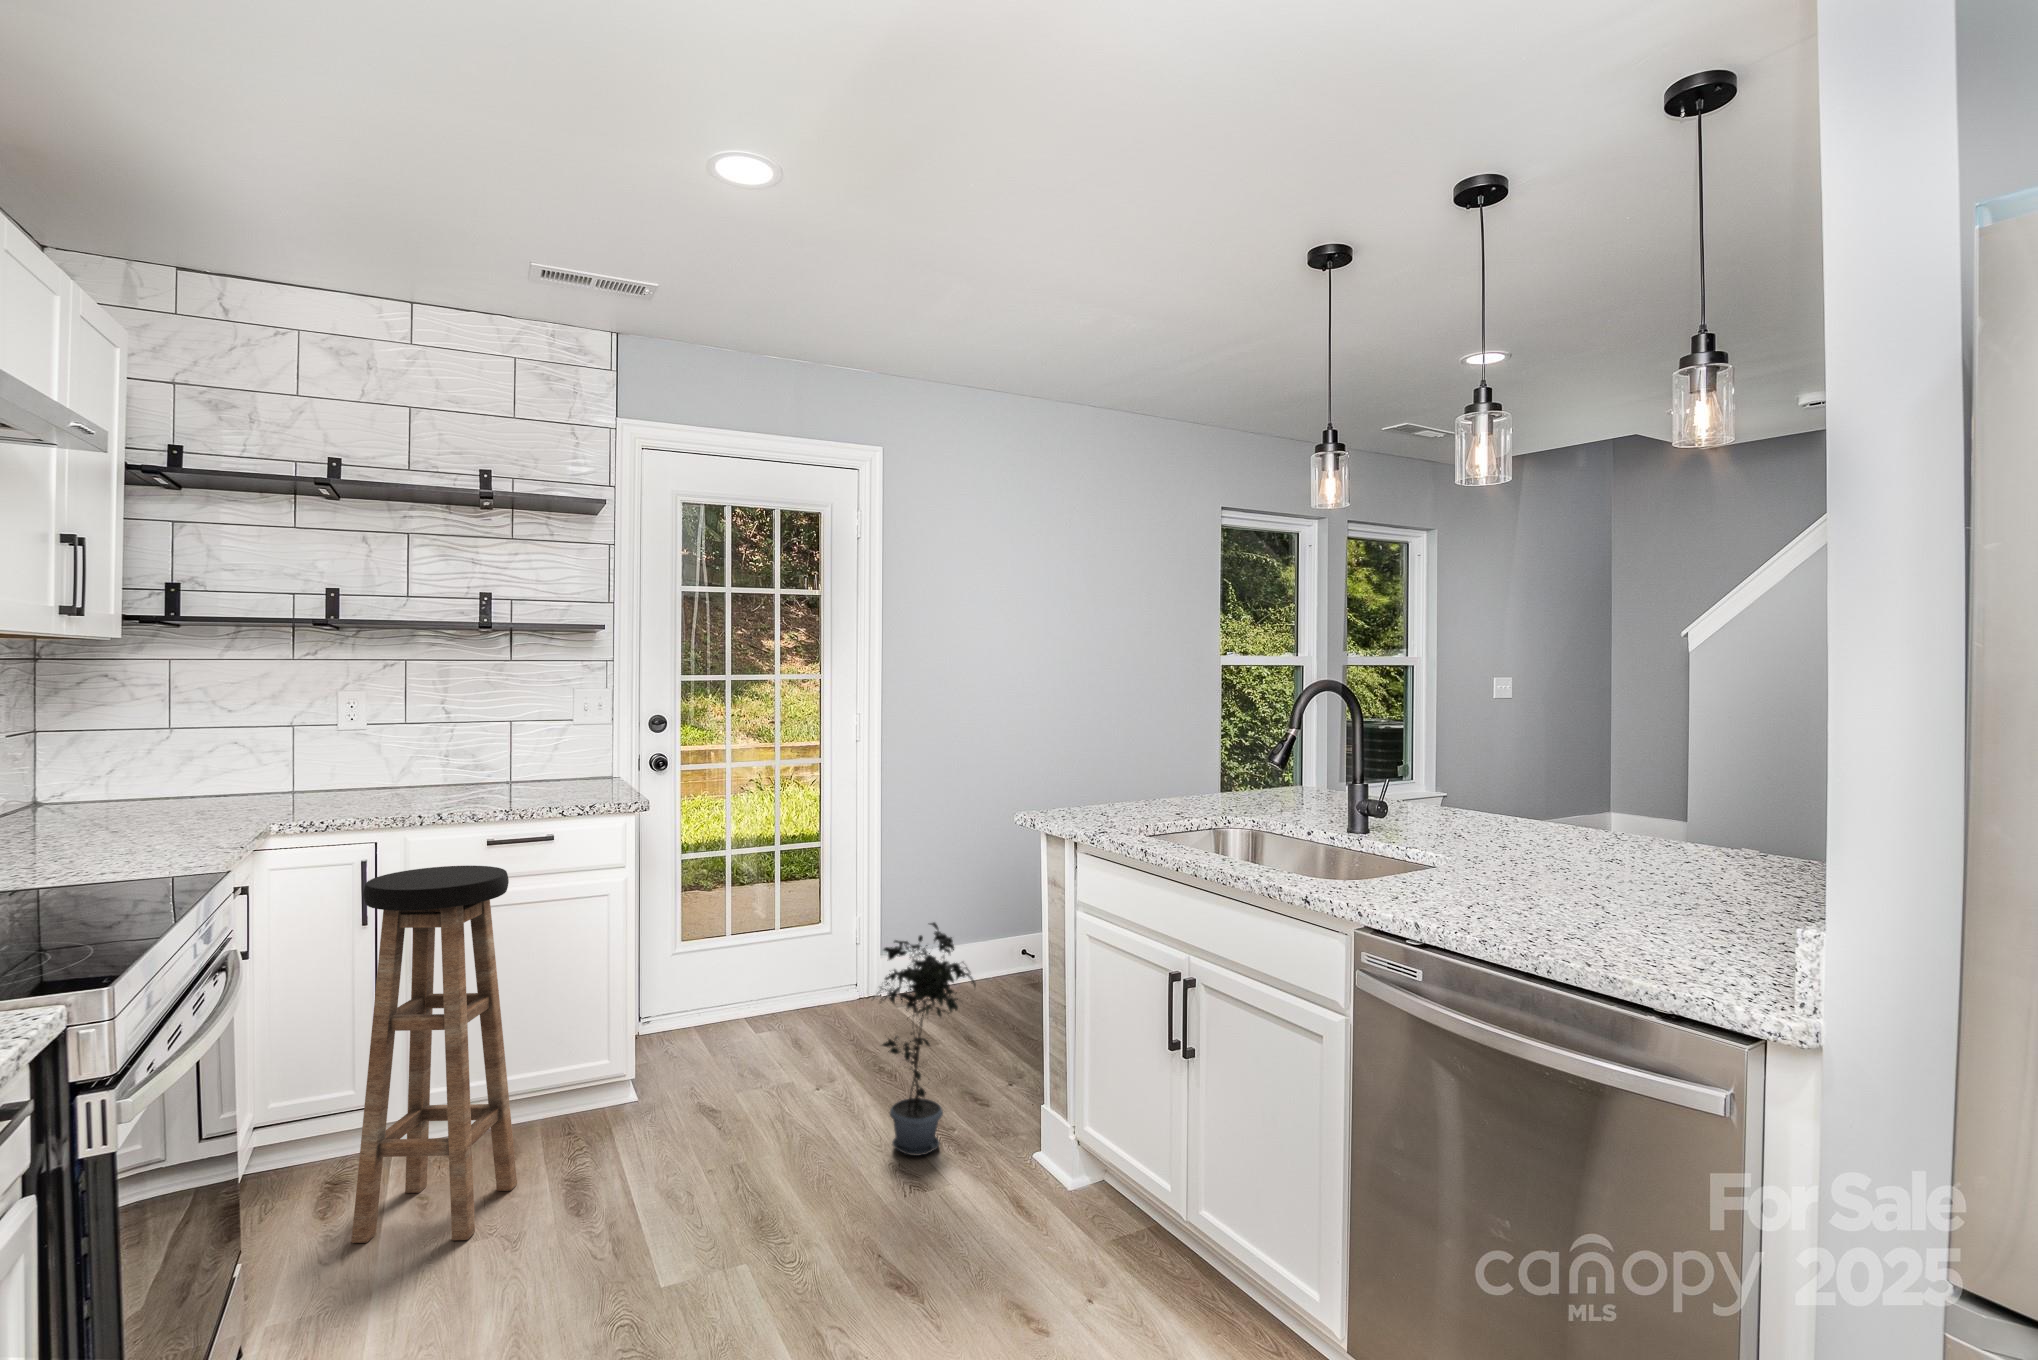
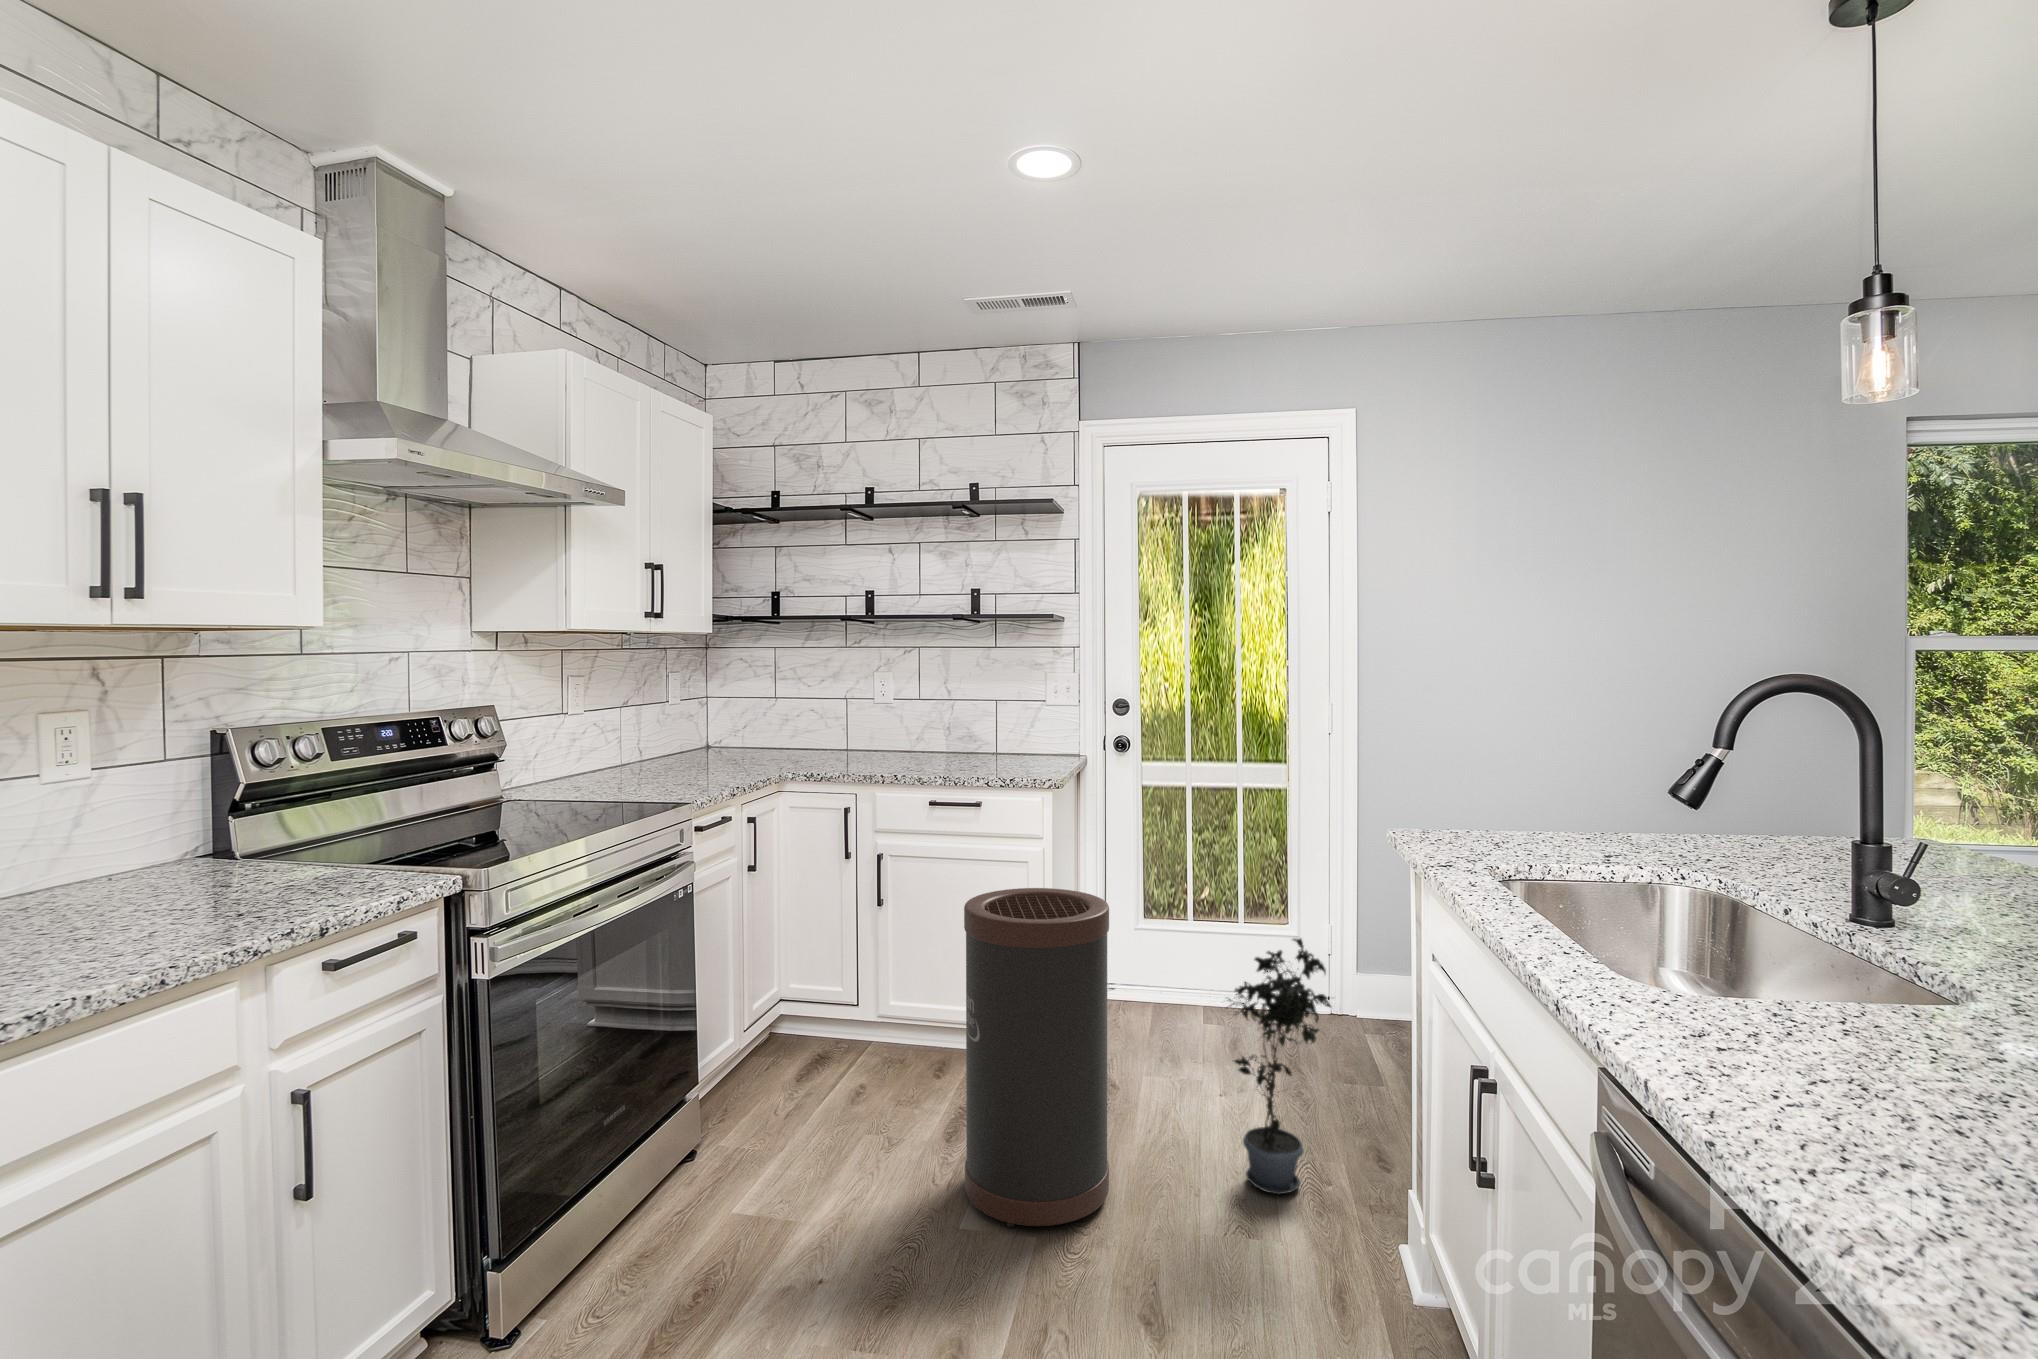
bar stool: present [351,866,517,1243] -> none [799,821,926,1135]
trash can: none [634,909,790,1264] -> present [964,888,1109,1227]

